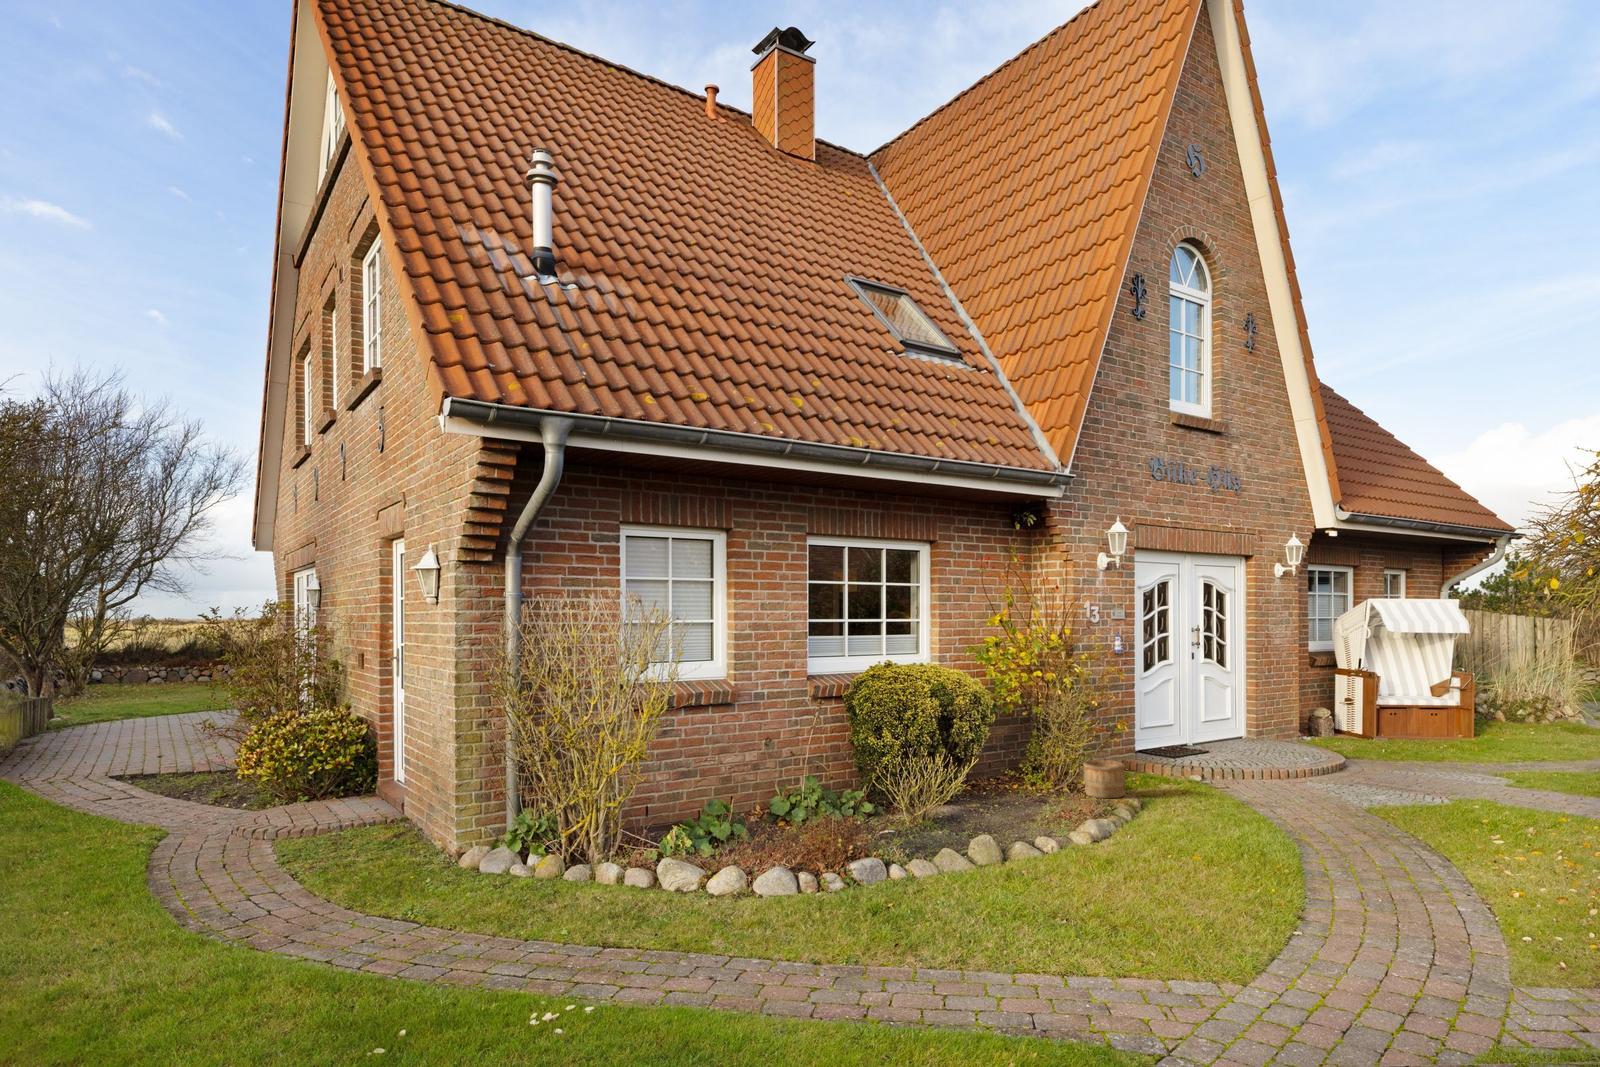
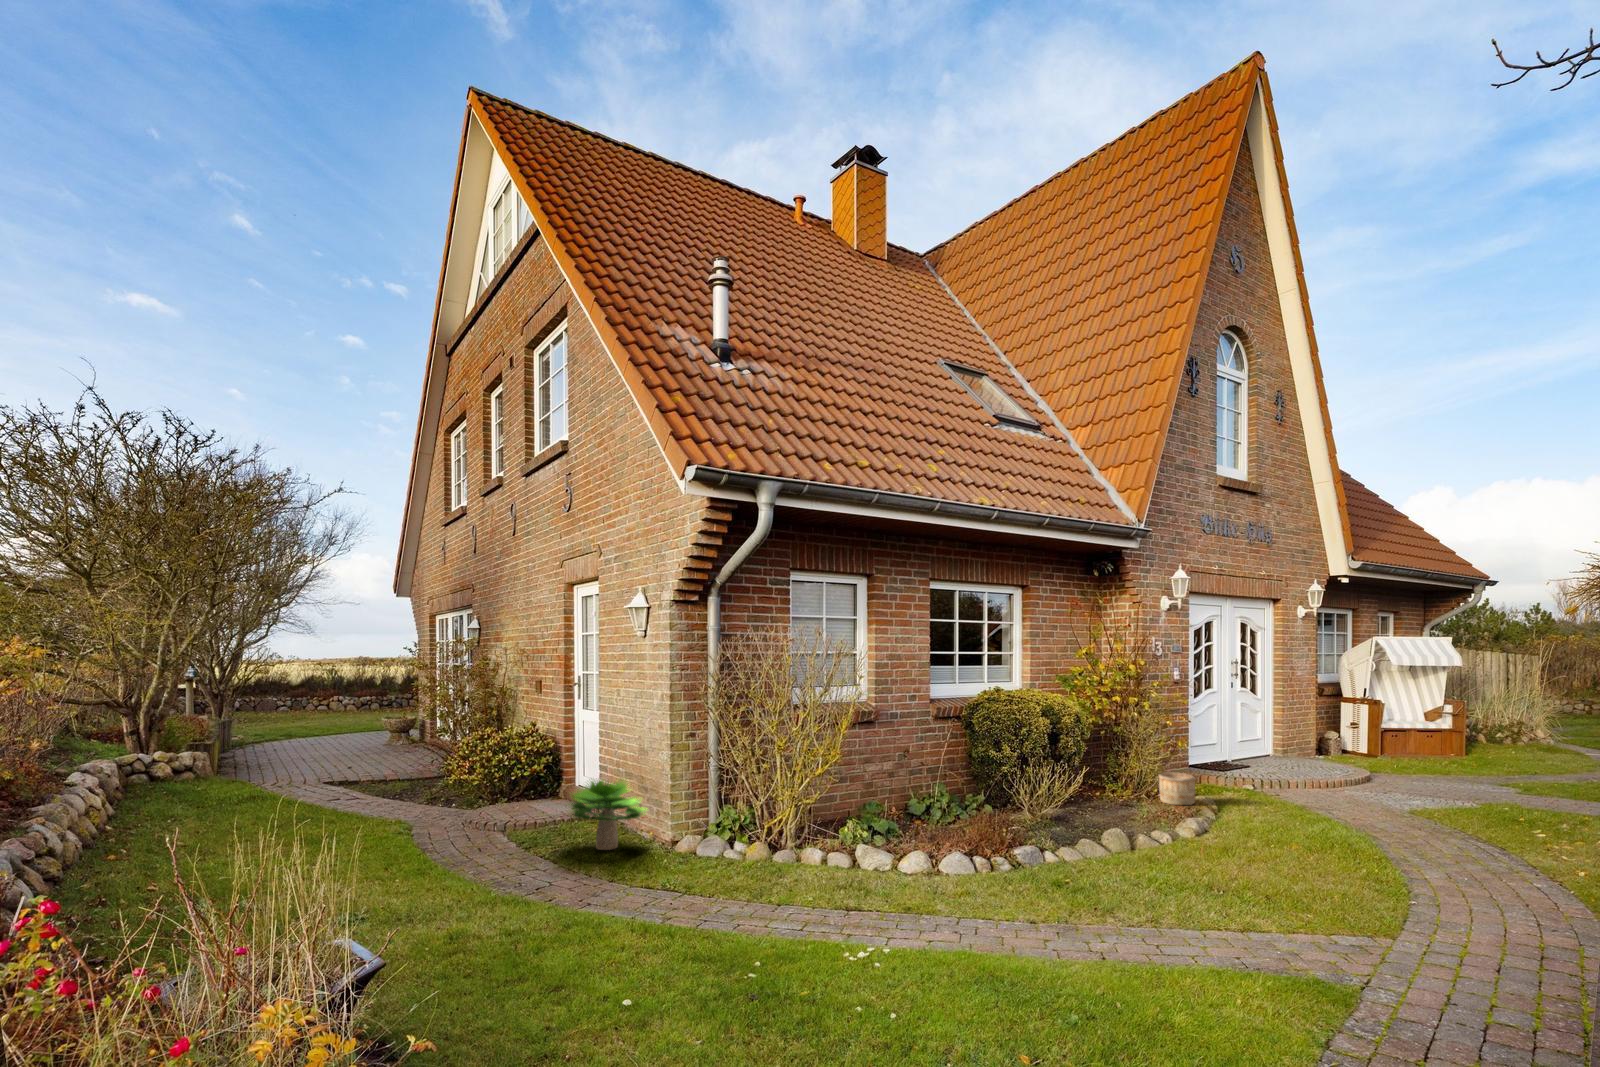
potted plant: none [329,774,441,863] -> present [569,780,647,850]

